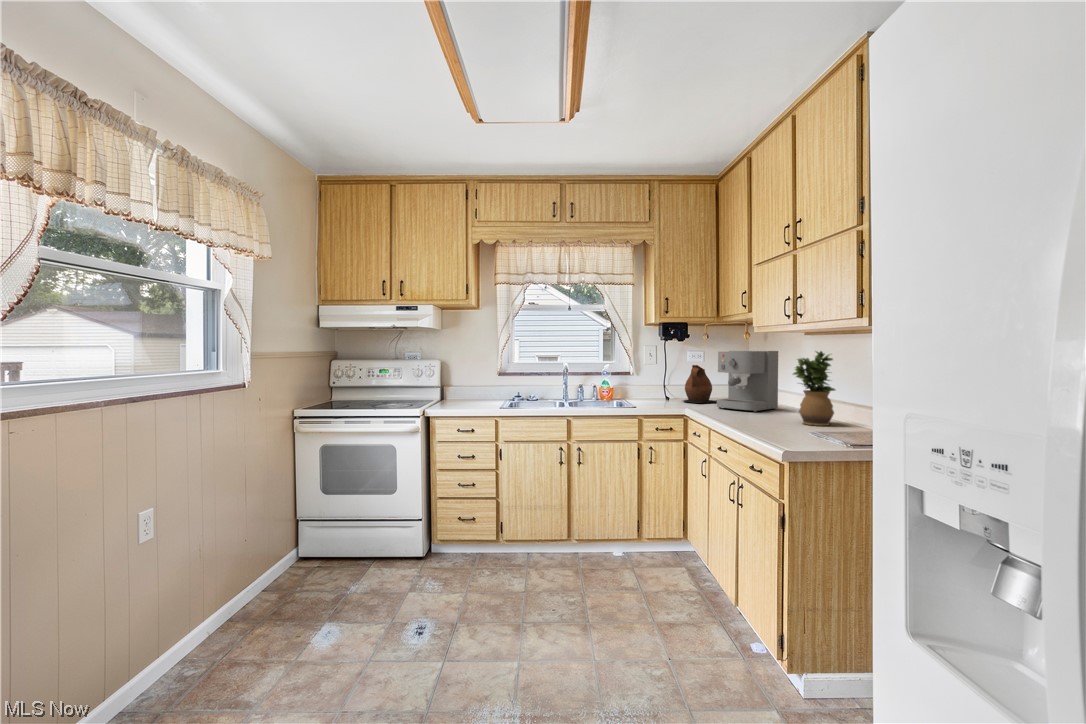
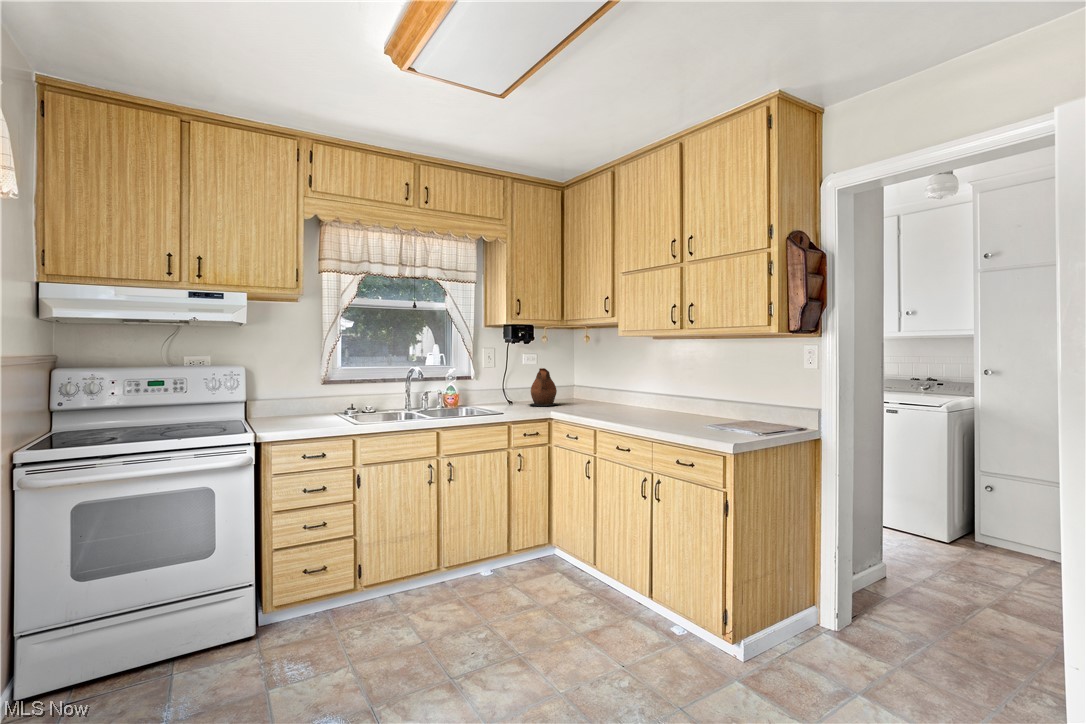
coffee maker: present [717,351,778,412] -> none [574,353,622,409]
potted plant: present [793,351,835,426] -> none [660,351,693,415]

